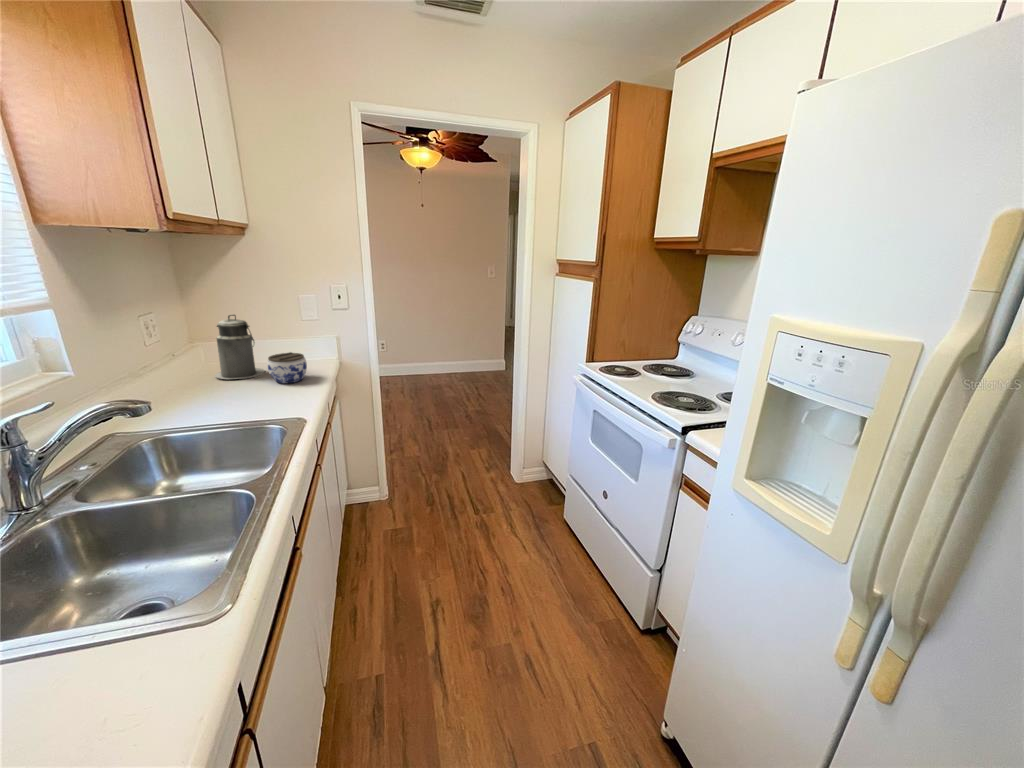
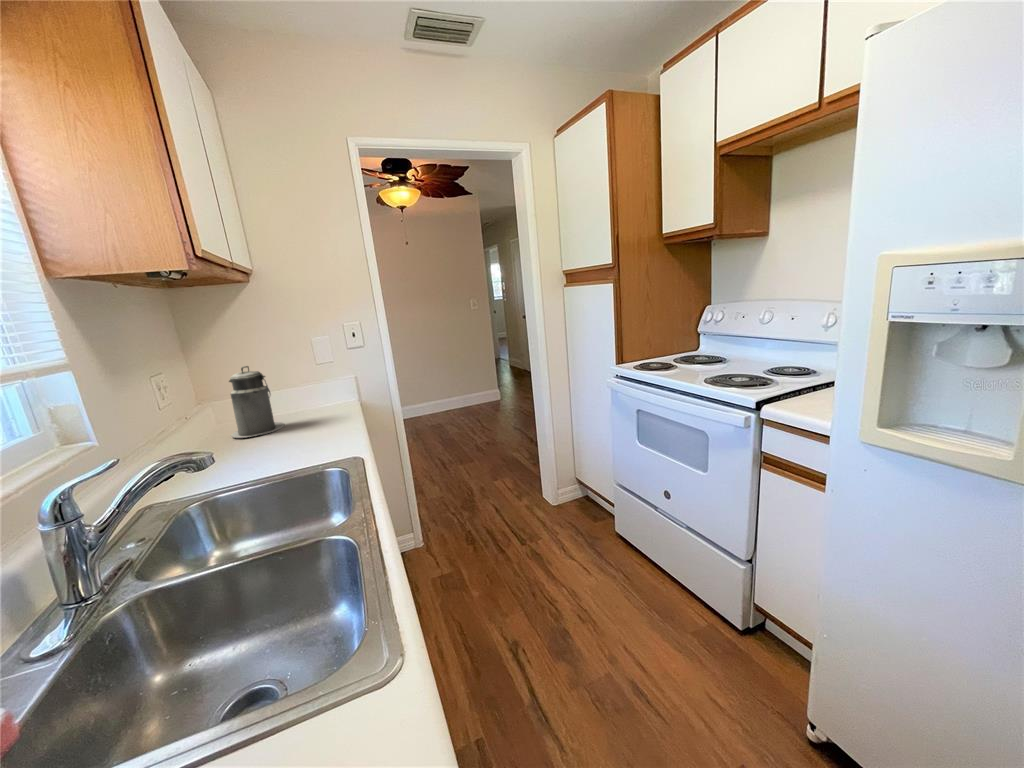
jar: present [267,352,307,383] -> none [292,397,334,432]

